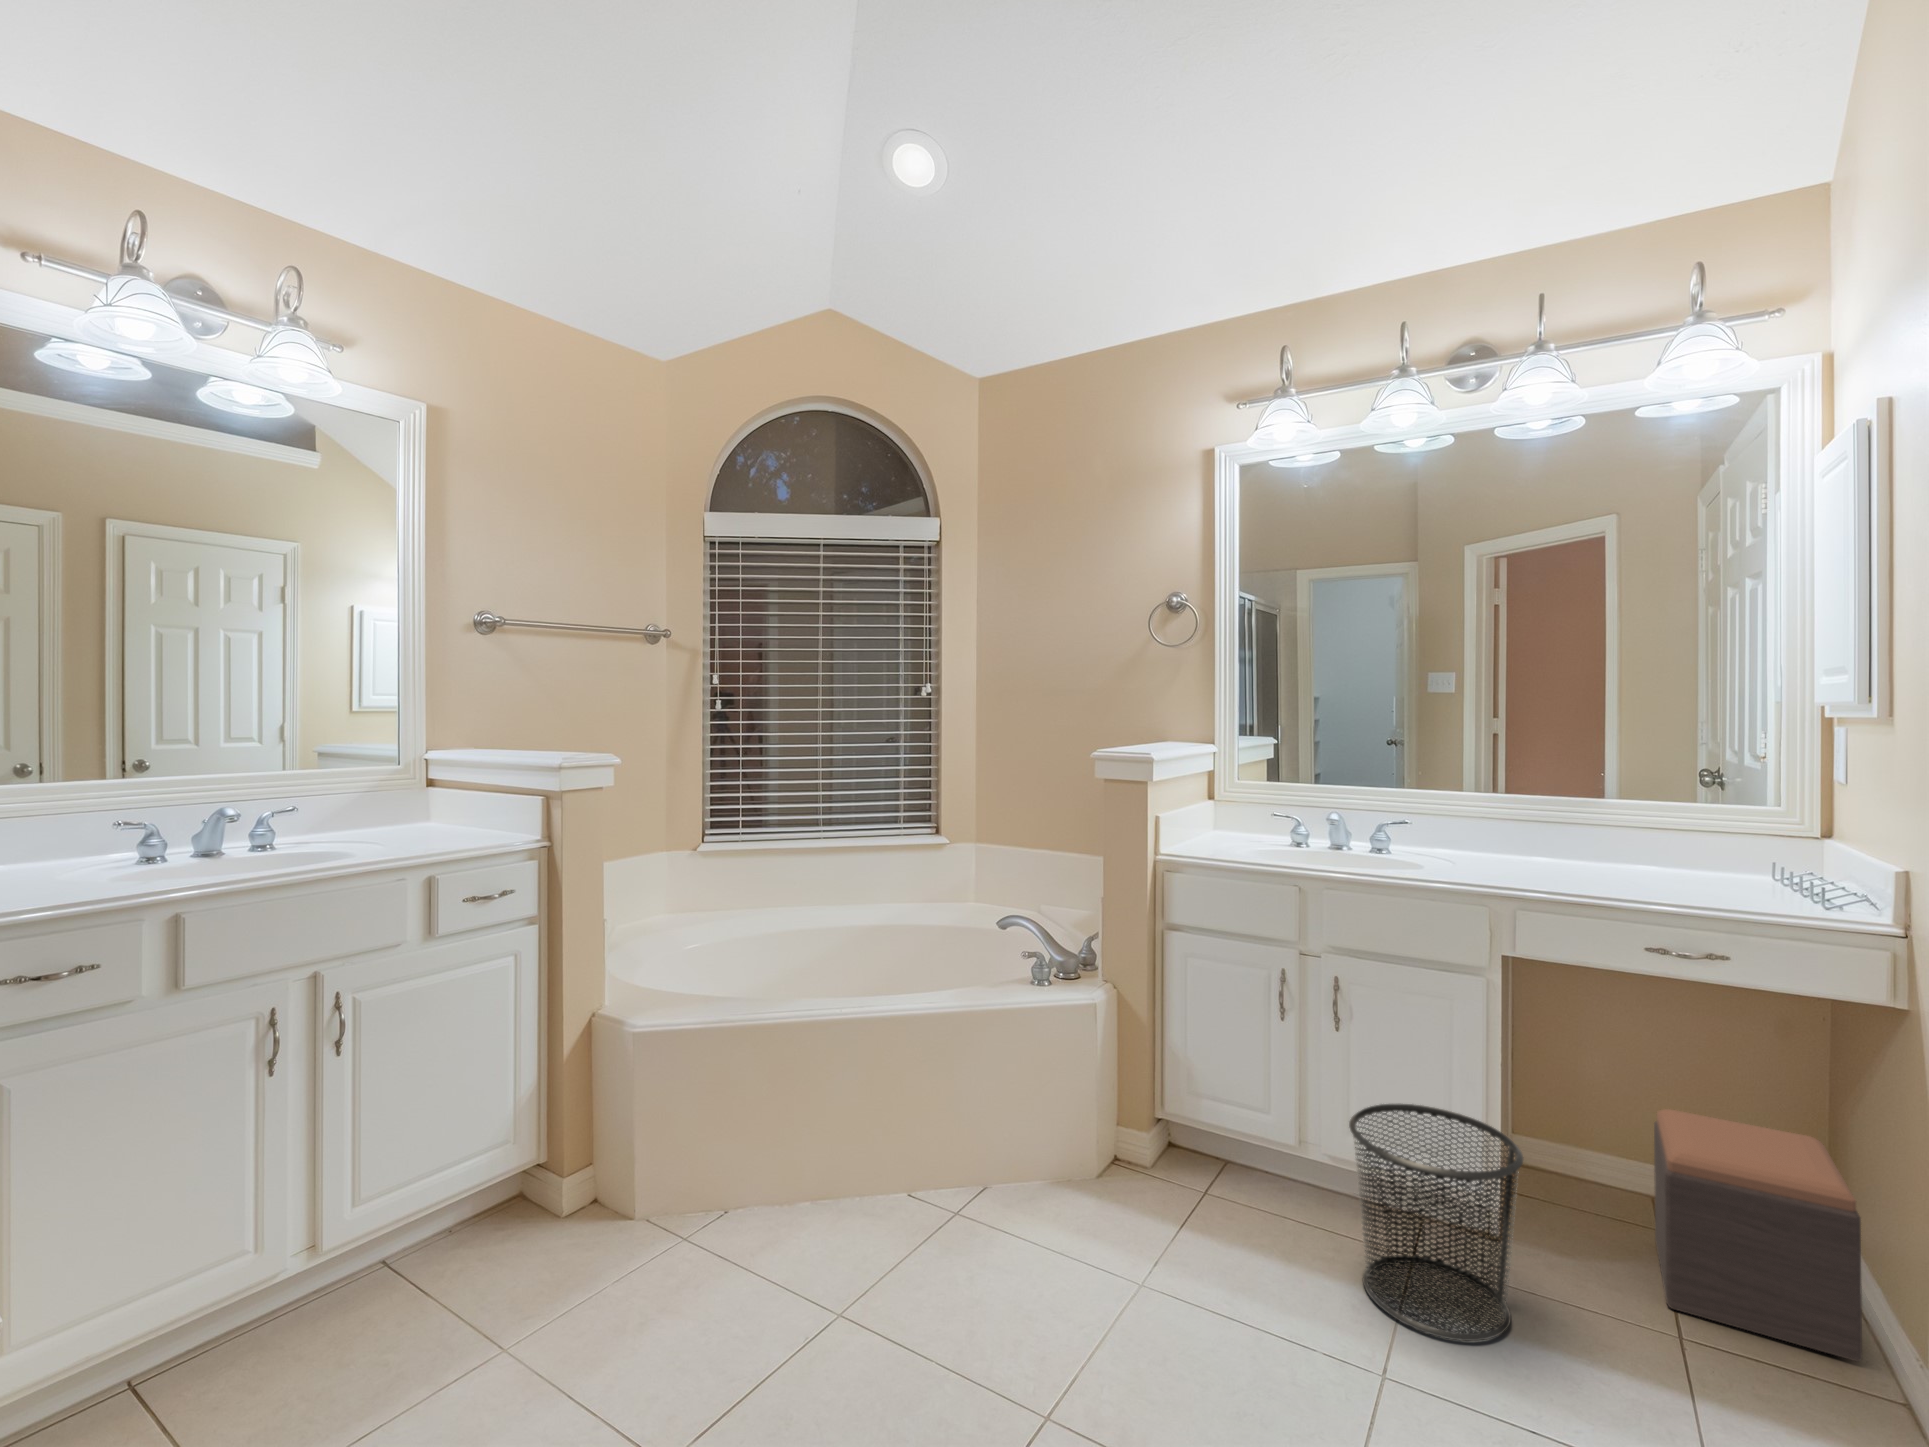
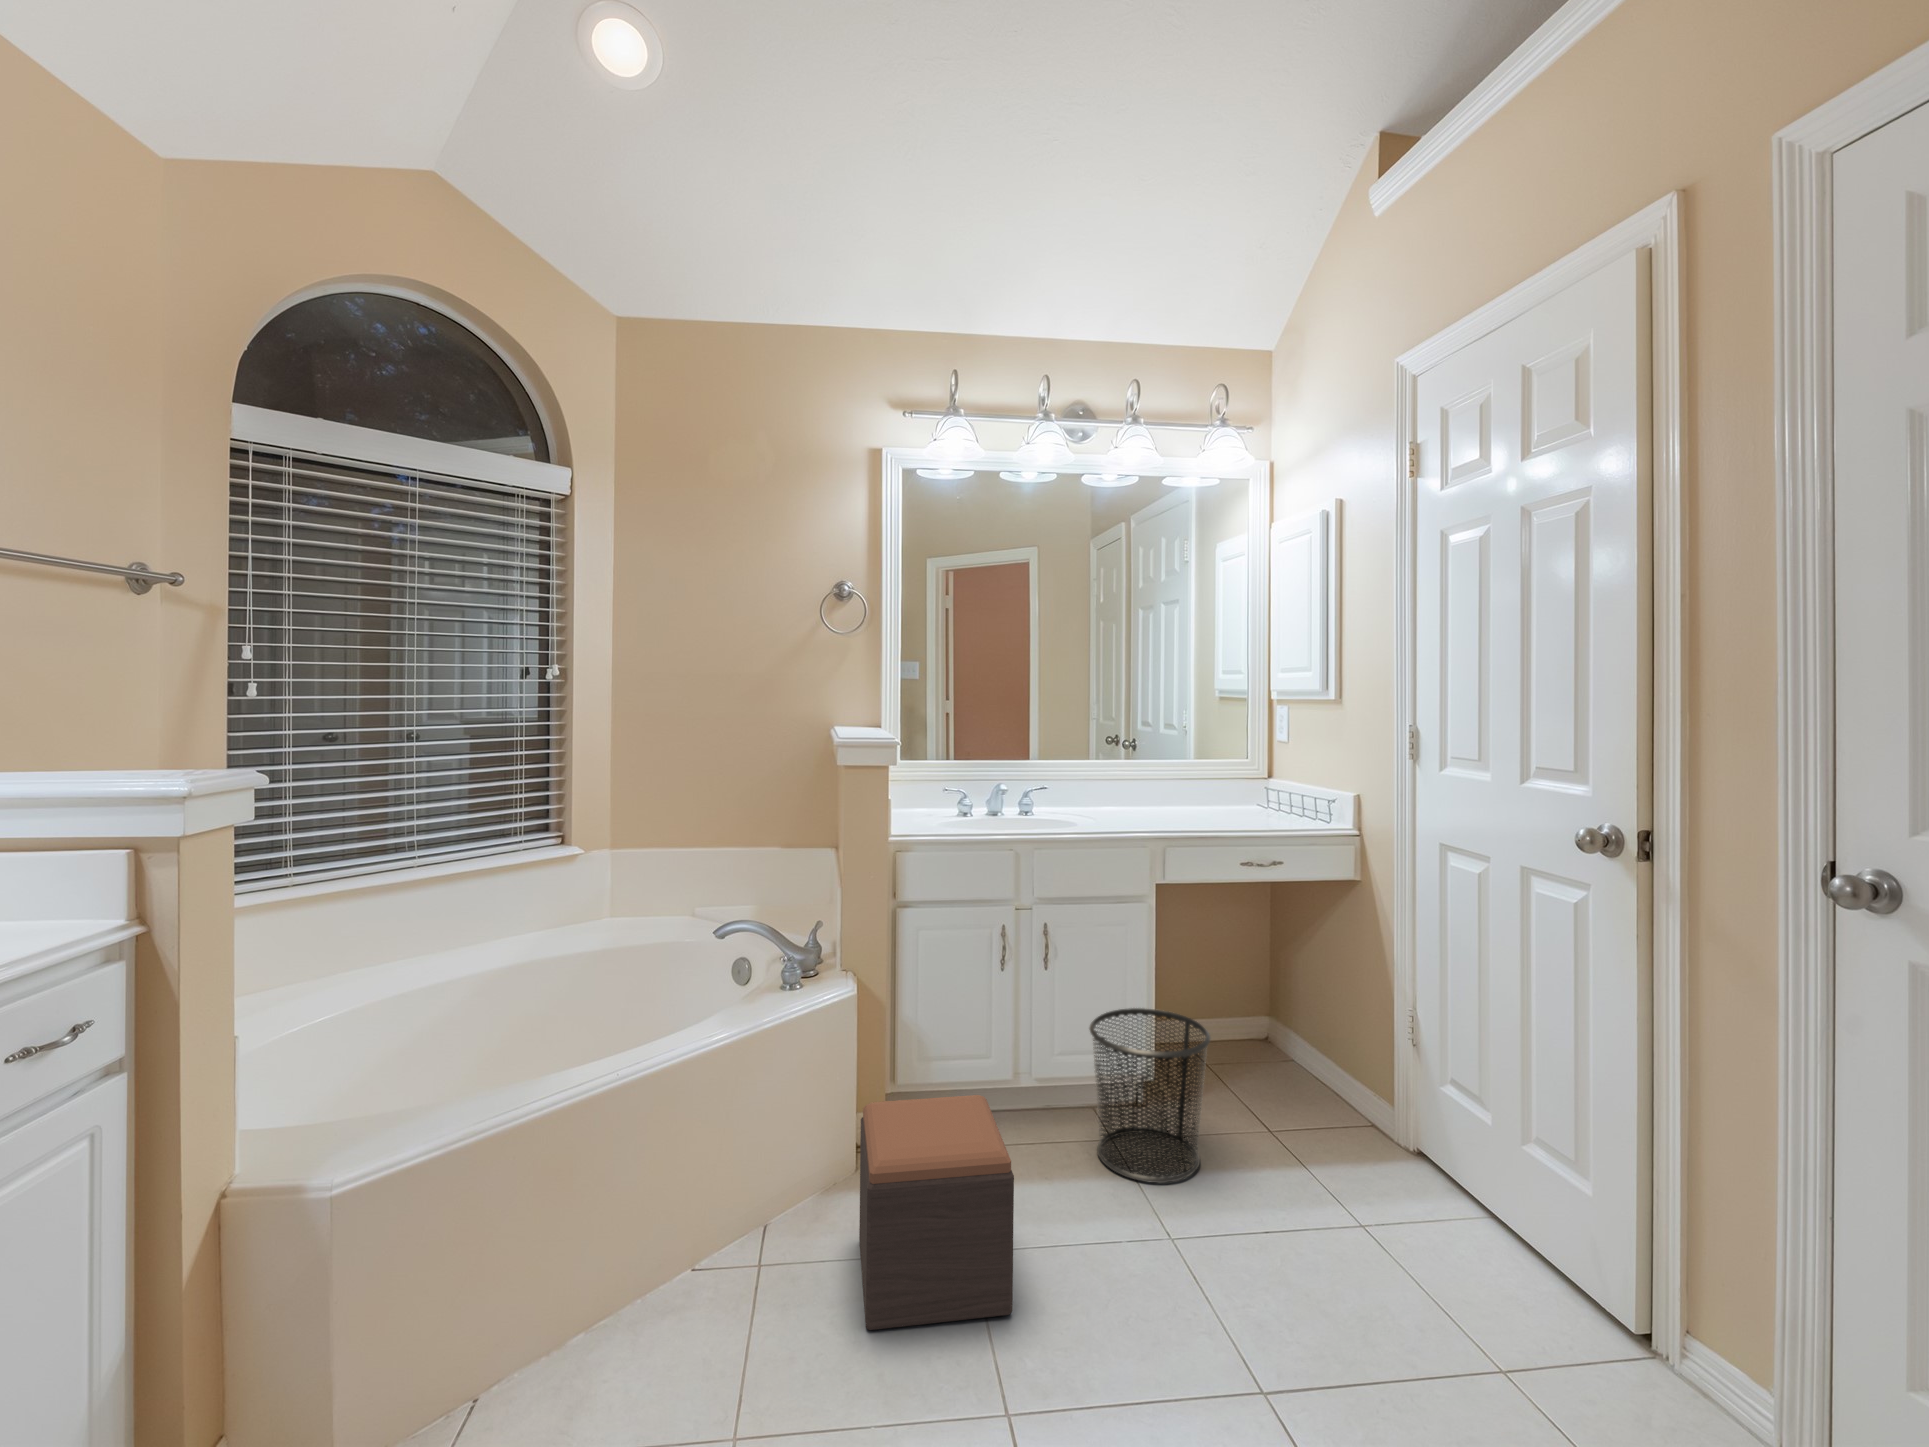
footstool: present [1654,1109,1862,1362] -> present [859,1095,1014,1330]

